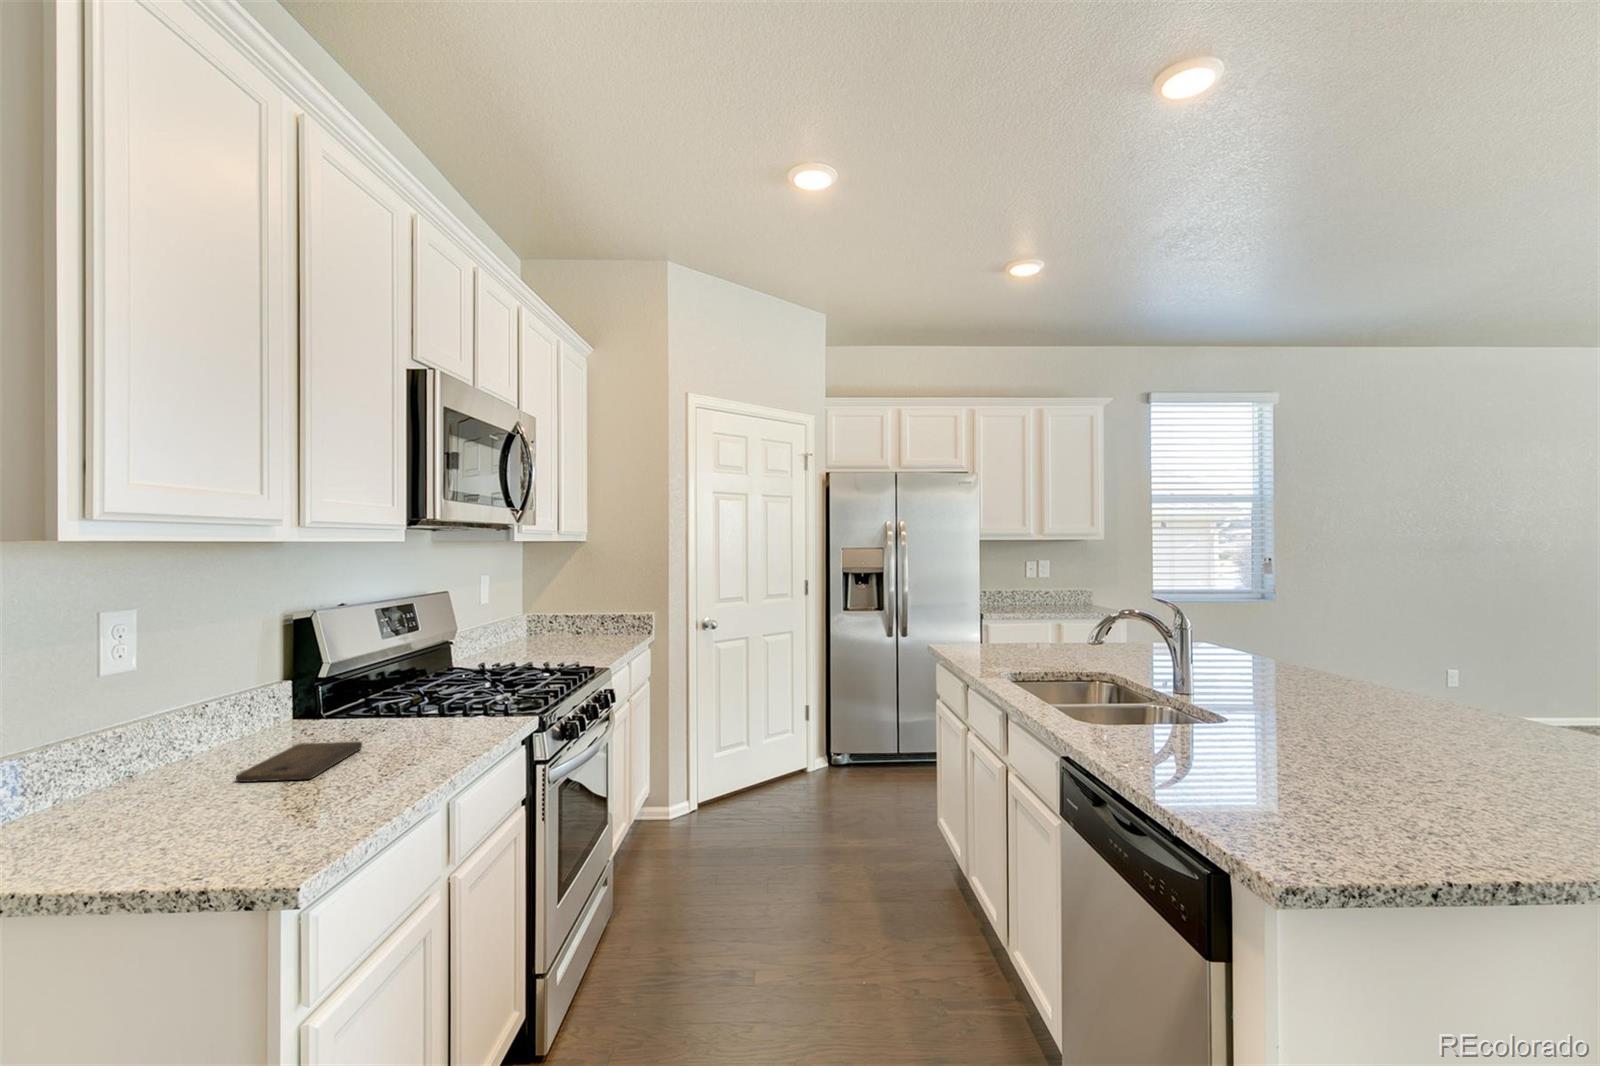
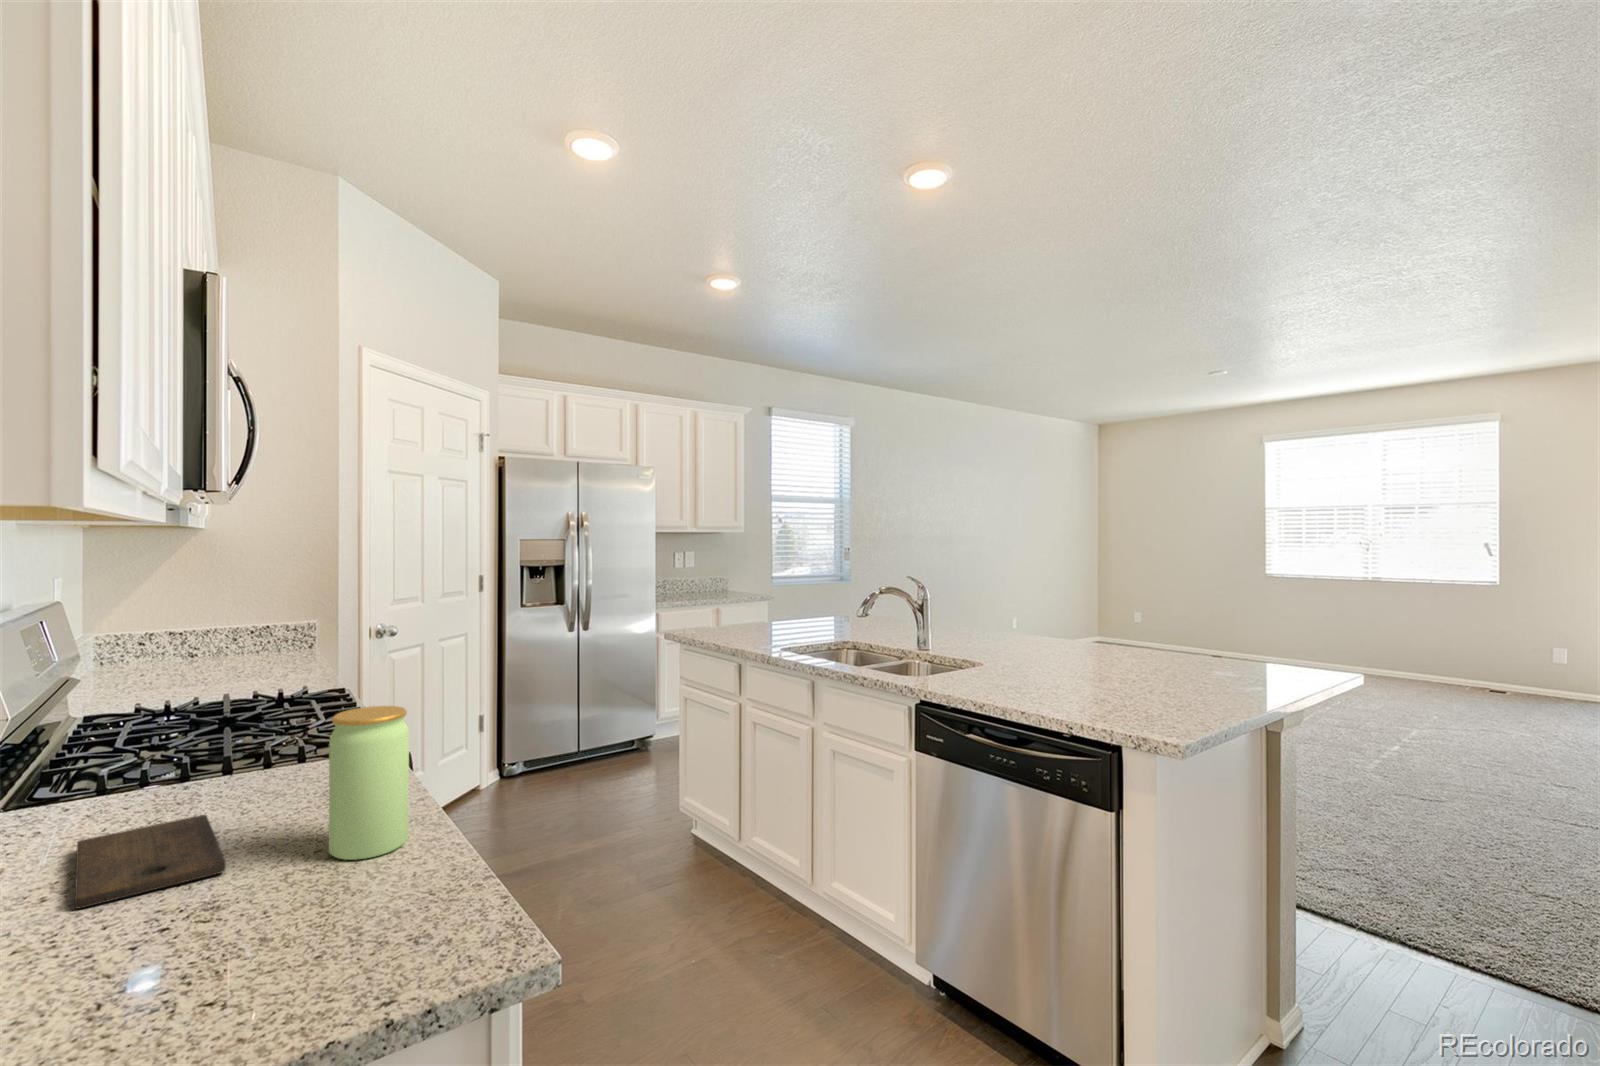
jar: none [359,684,416,790] -> present [329,706,409,860]

